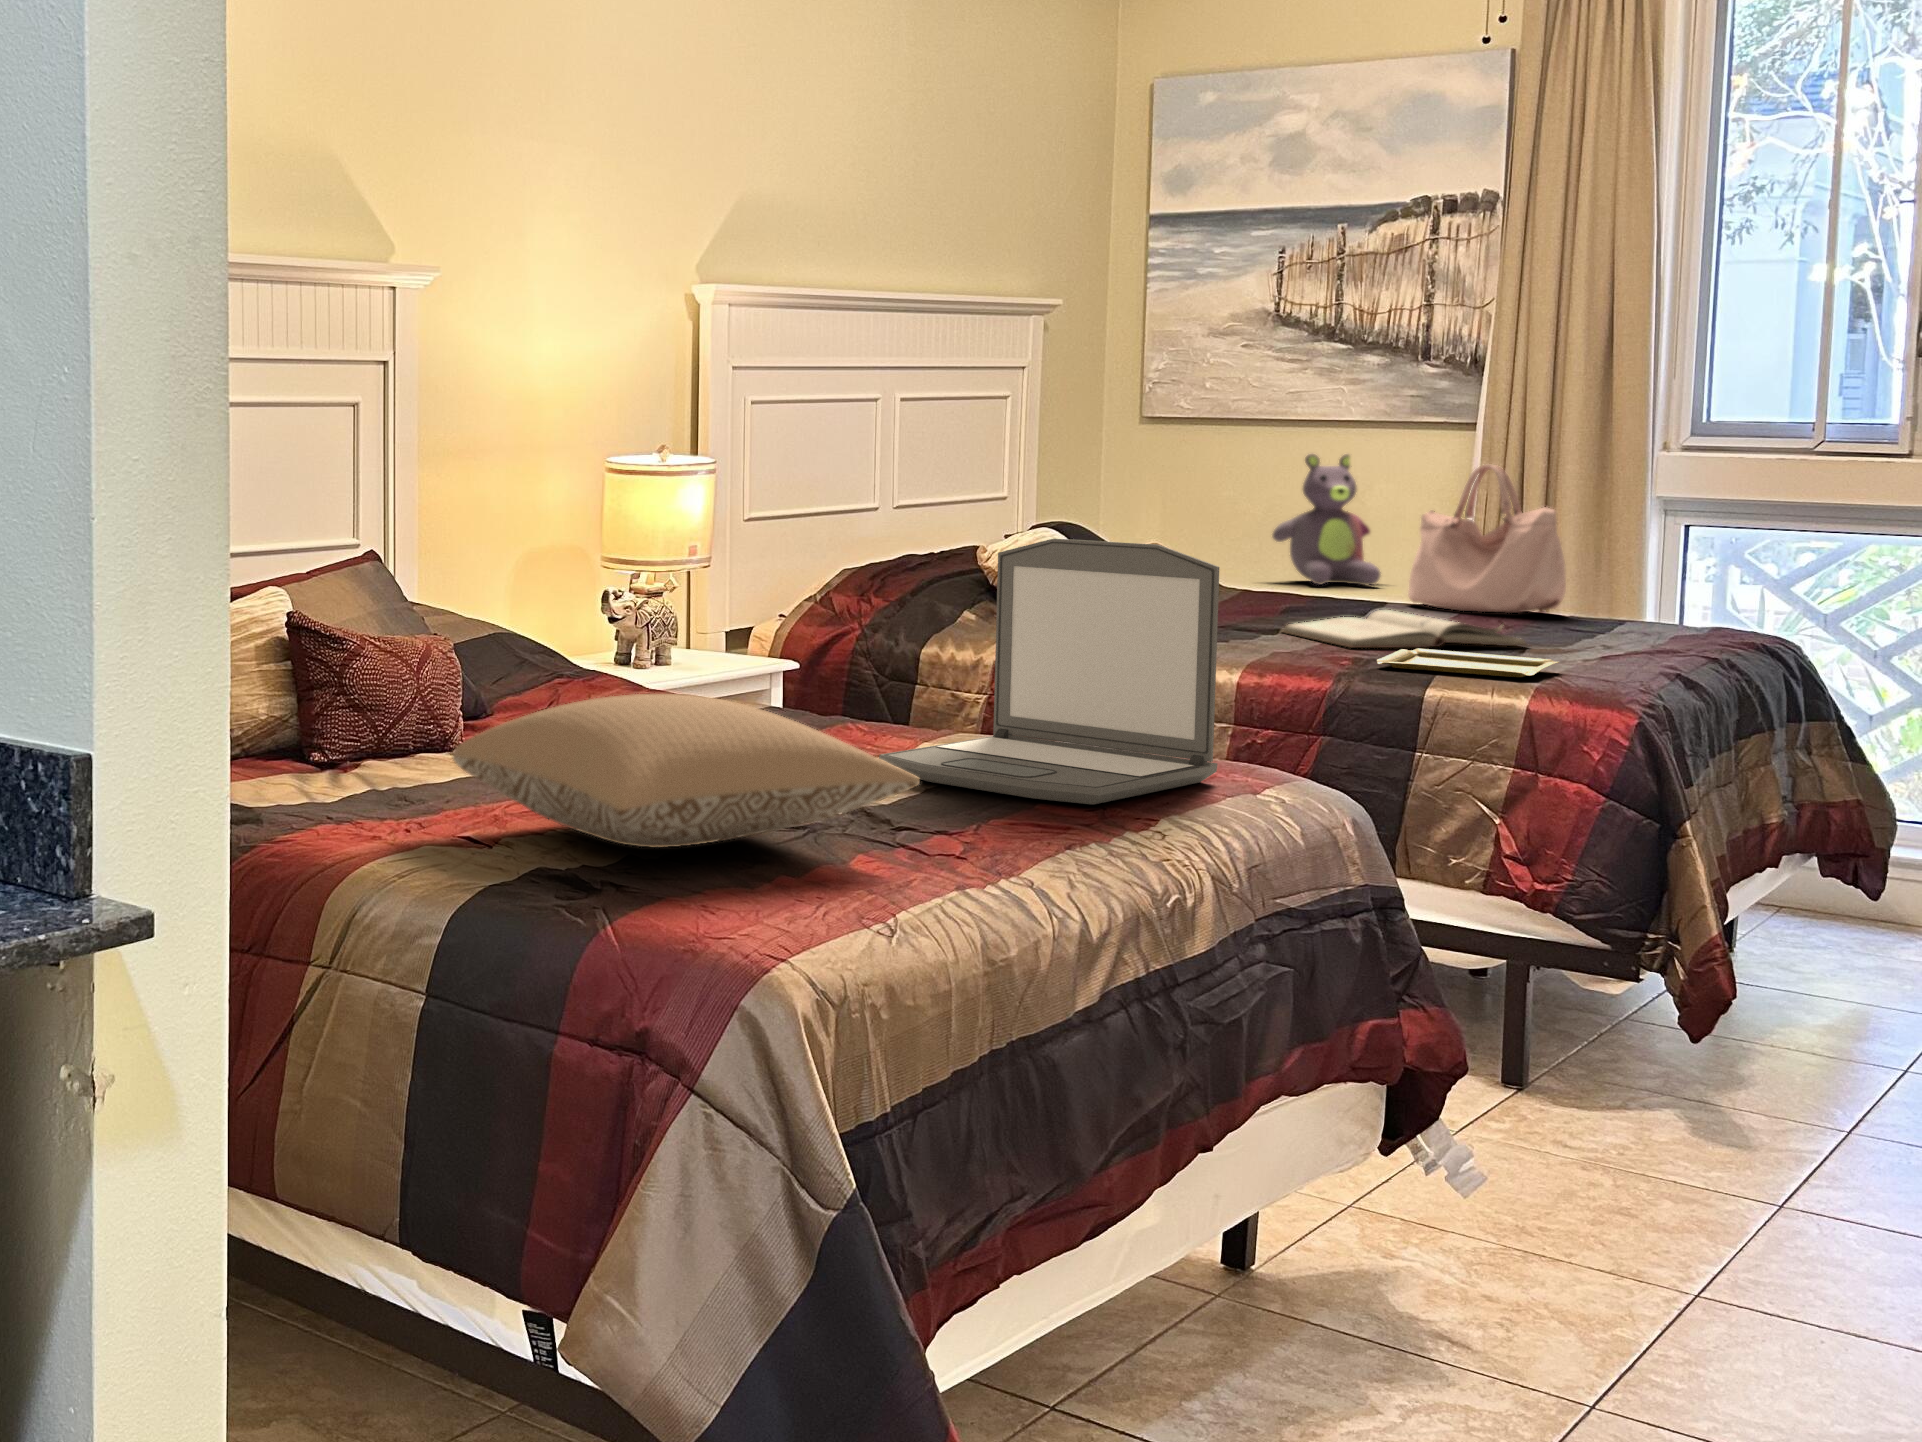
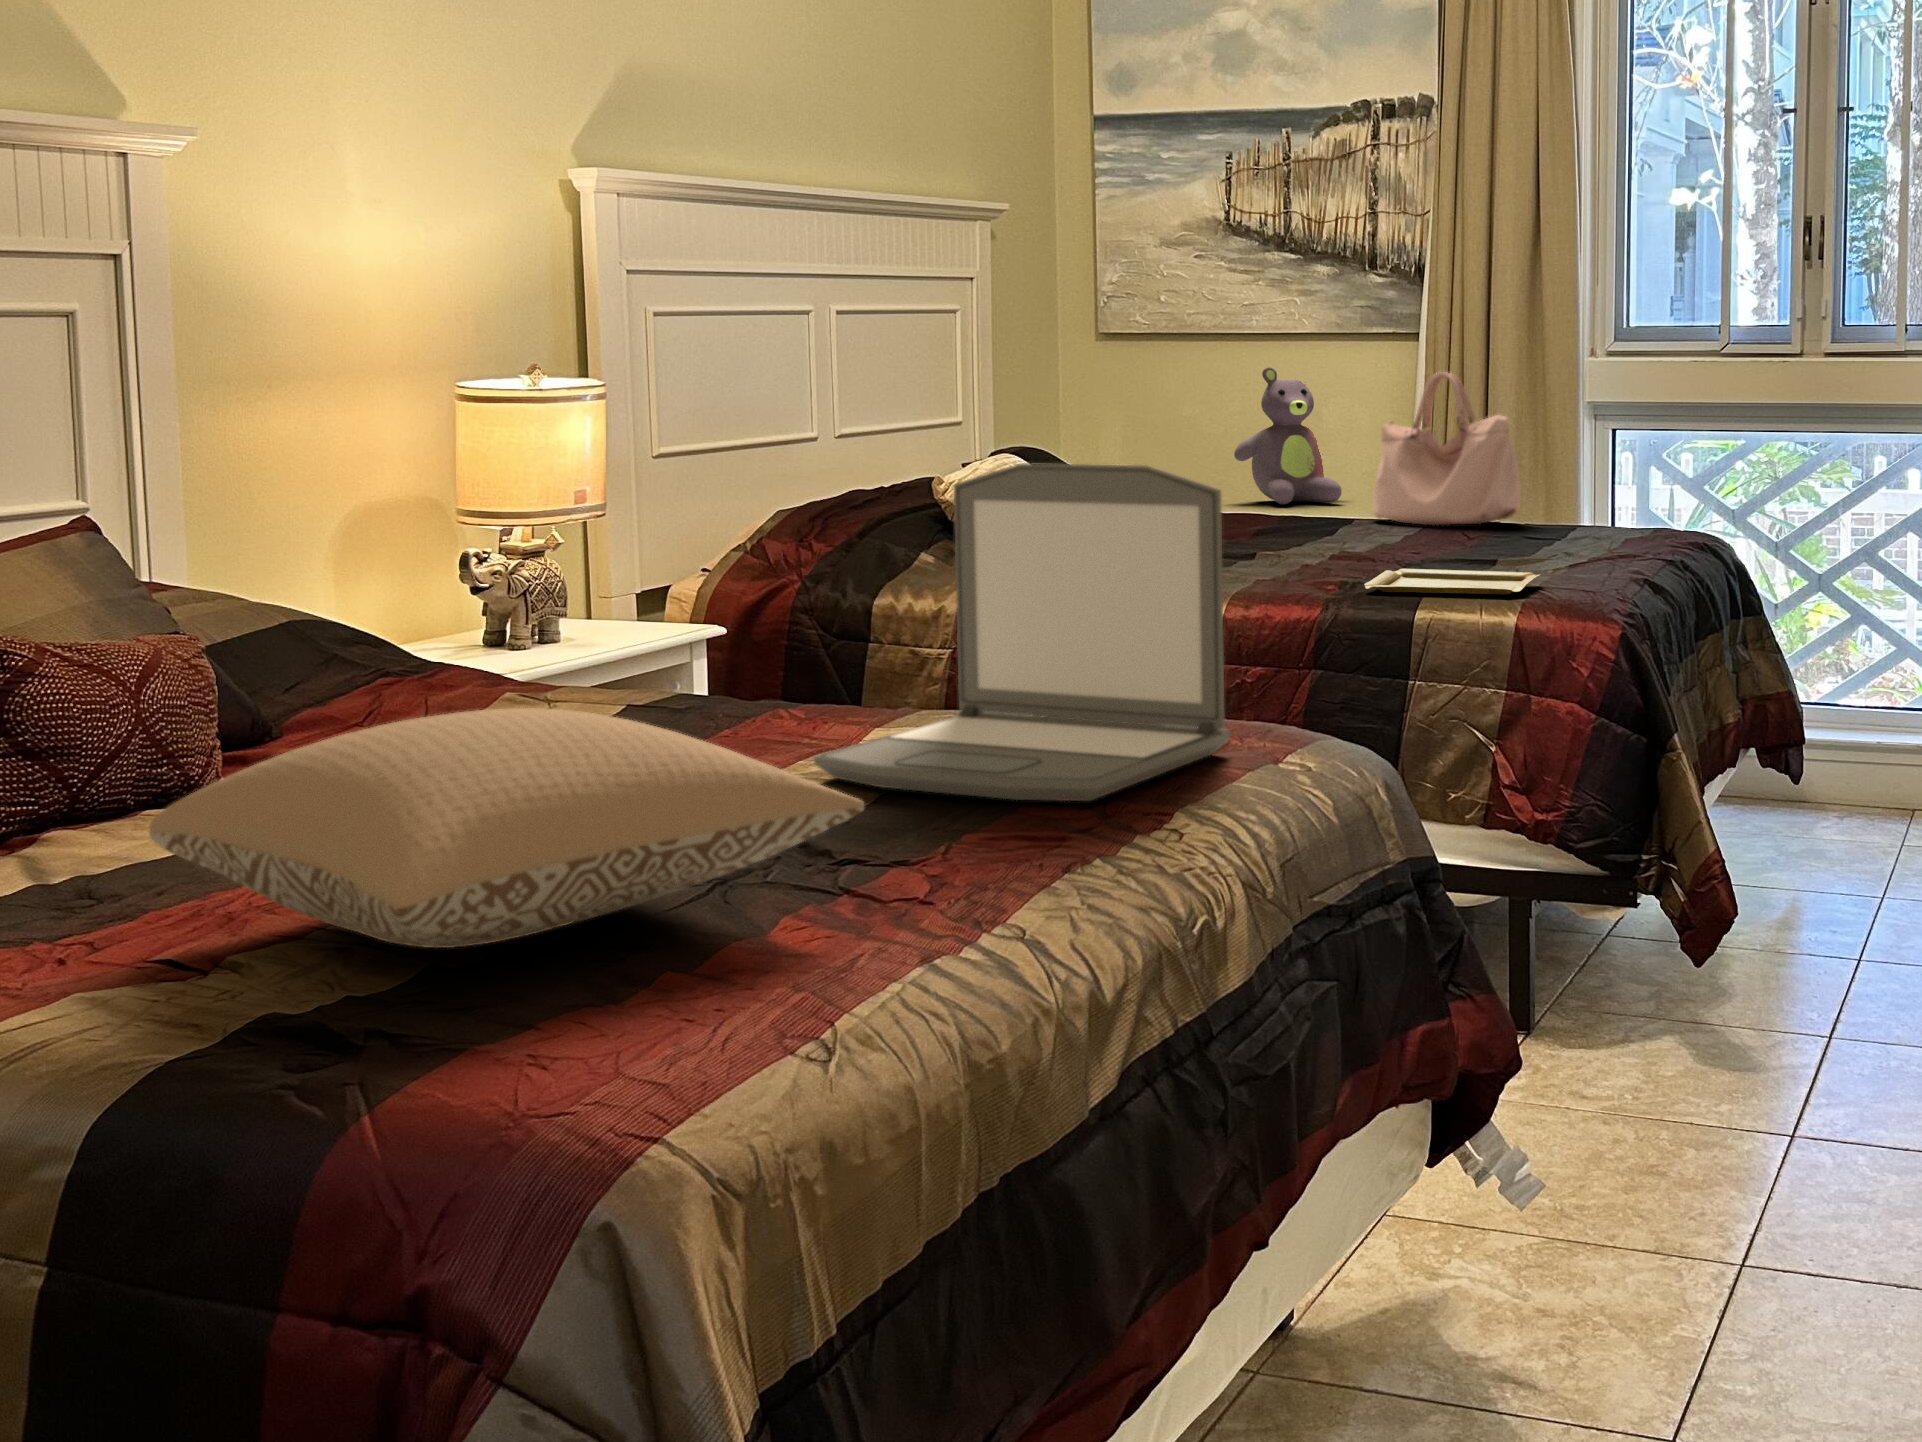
book: present [1283,610,1528,648] -> none [1258,528,1504,572]

